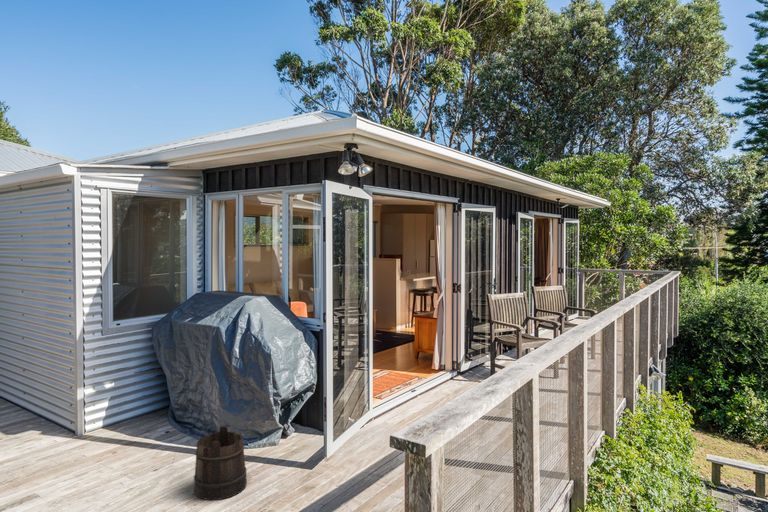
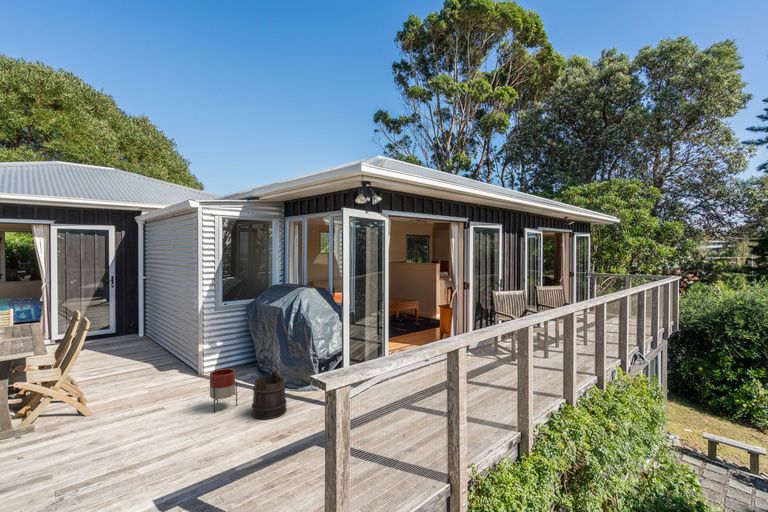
planter: none [120,426,164,497] -> present [210,369,237,413]

